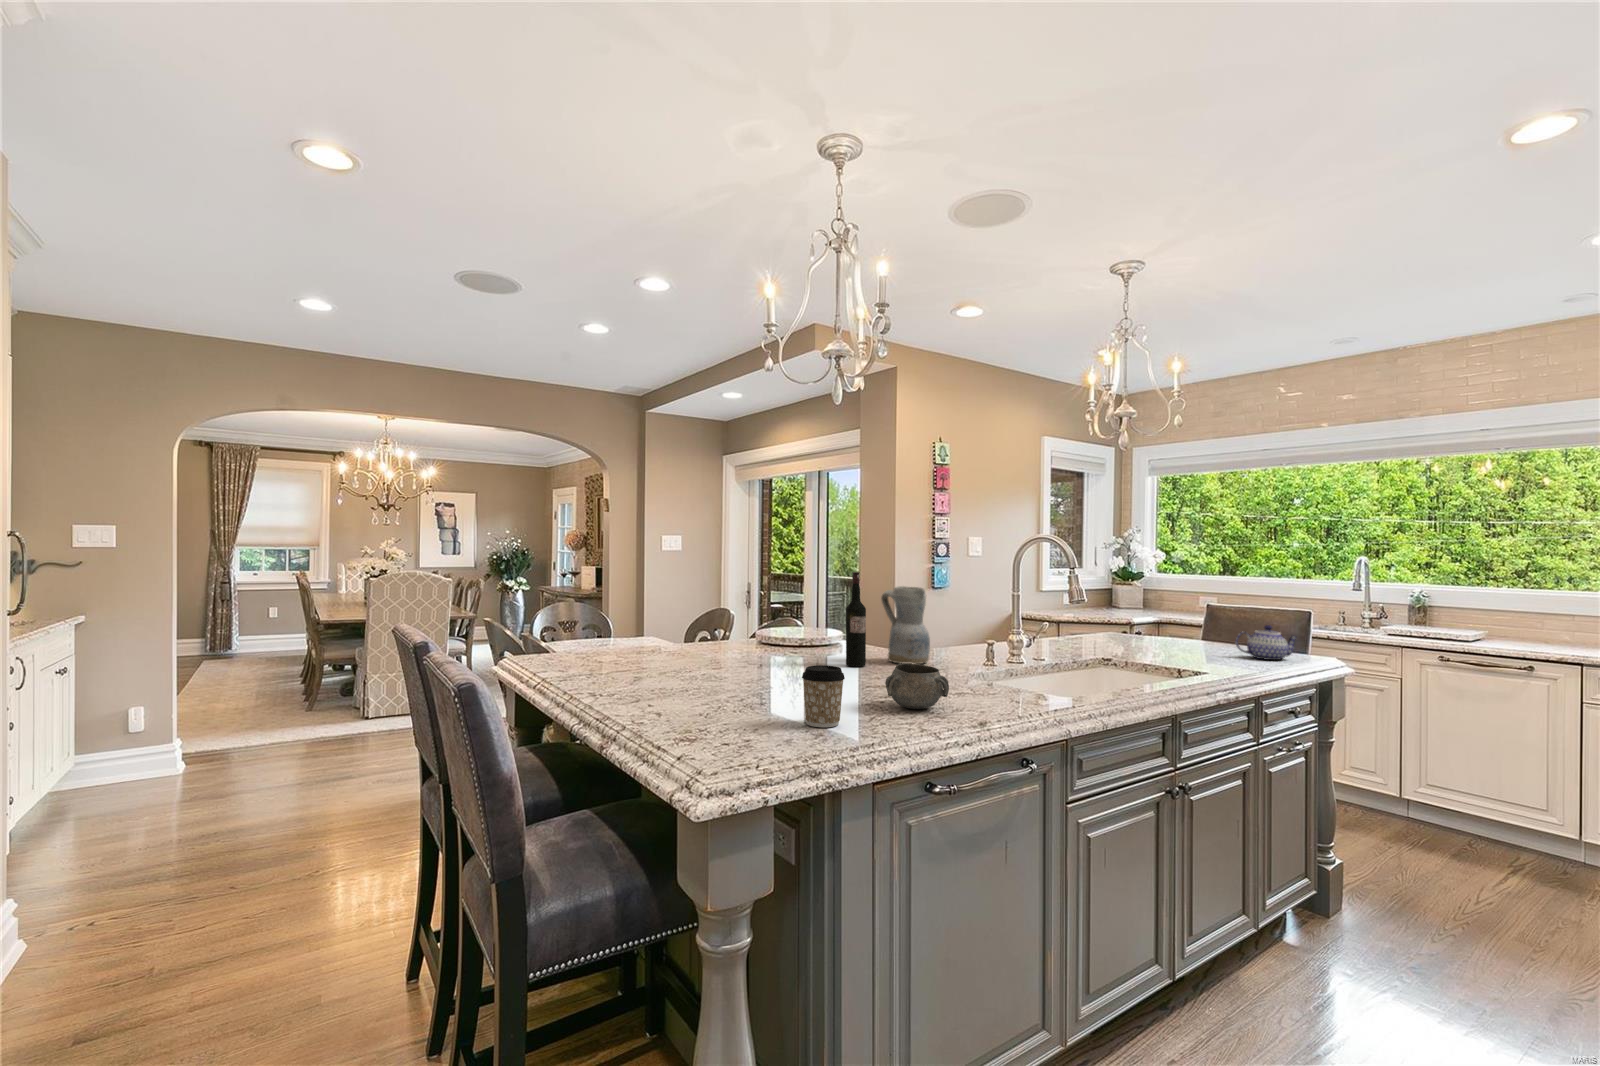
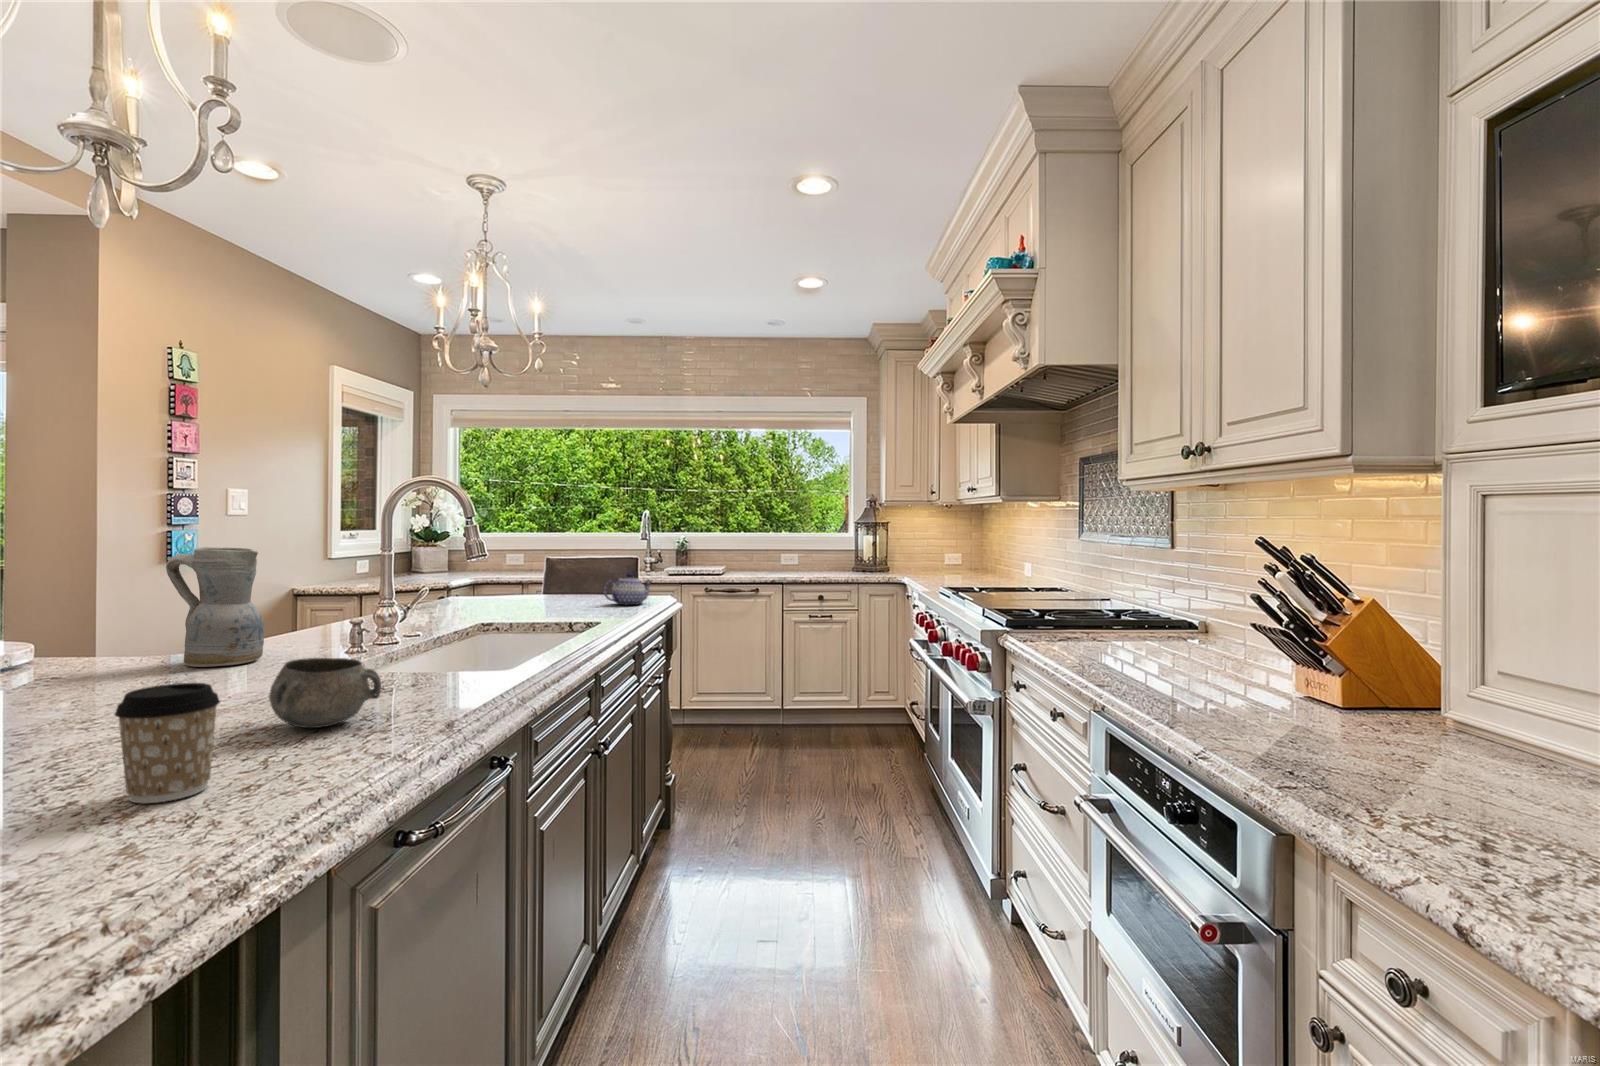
wine bottle: present [846,572,866,666] -> none [100,525,148,685]

